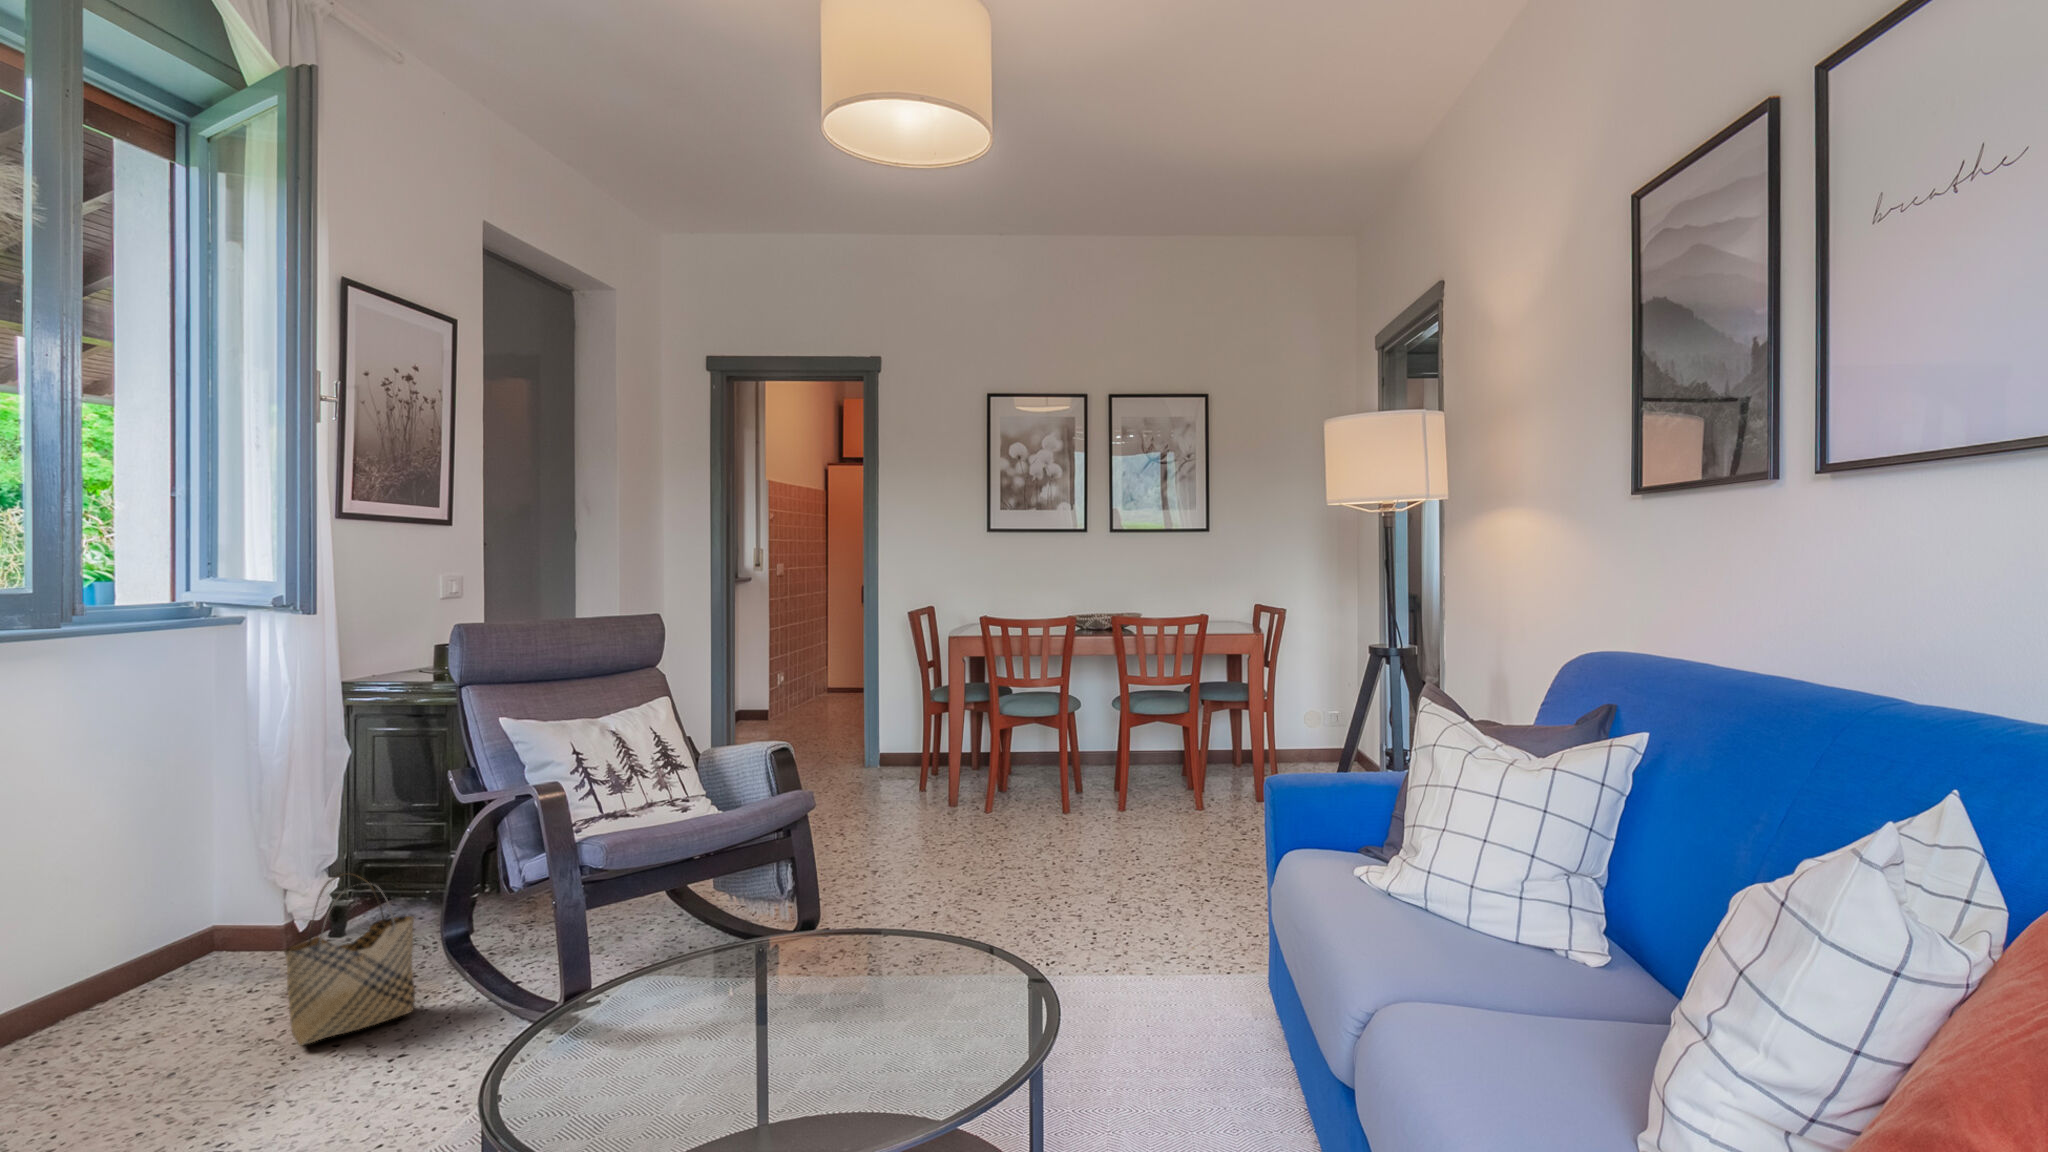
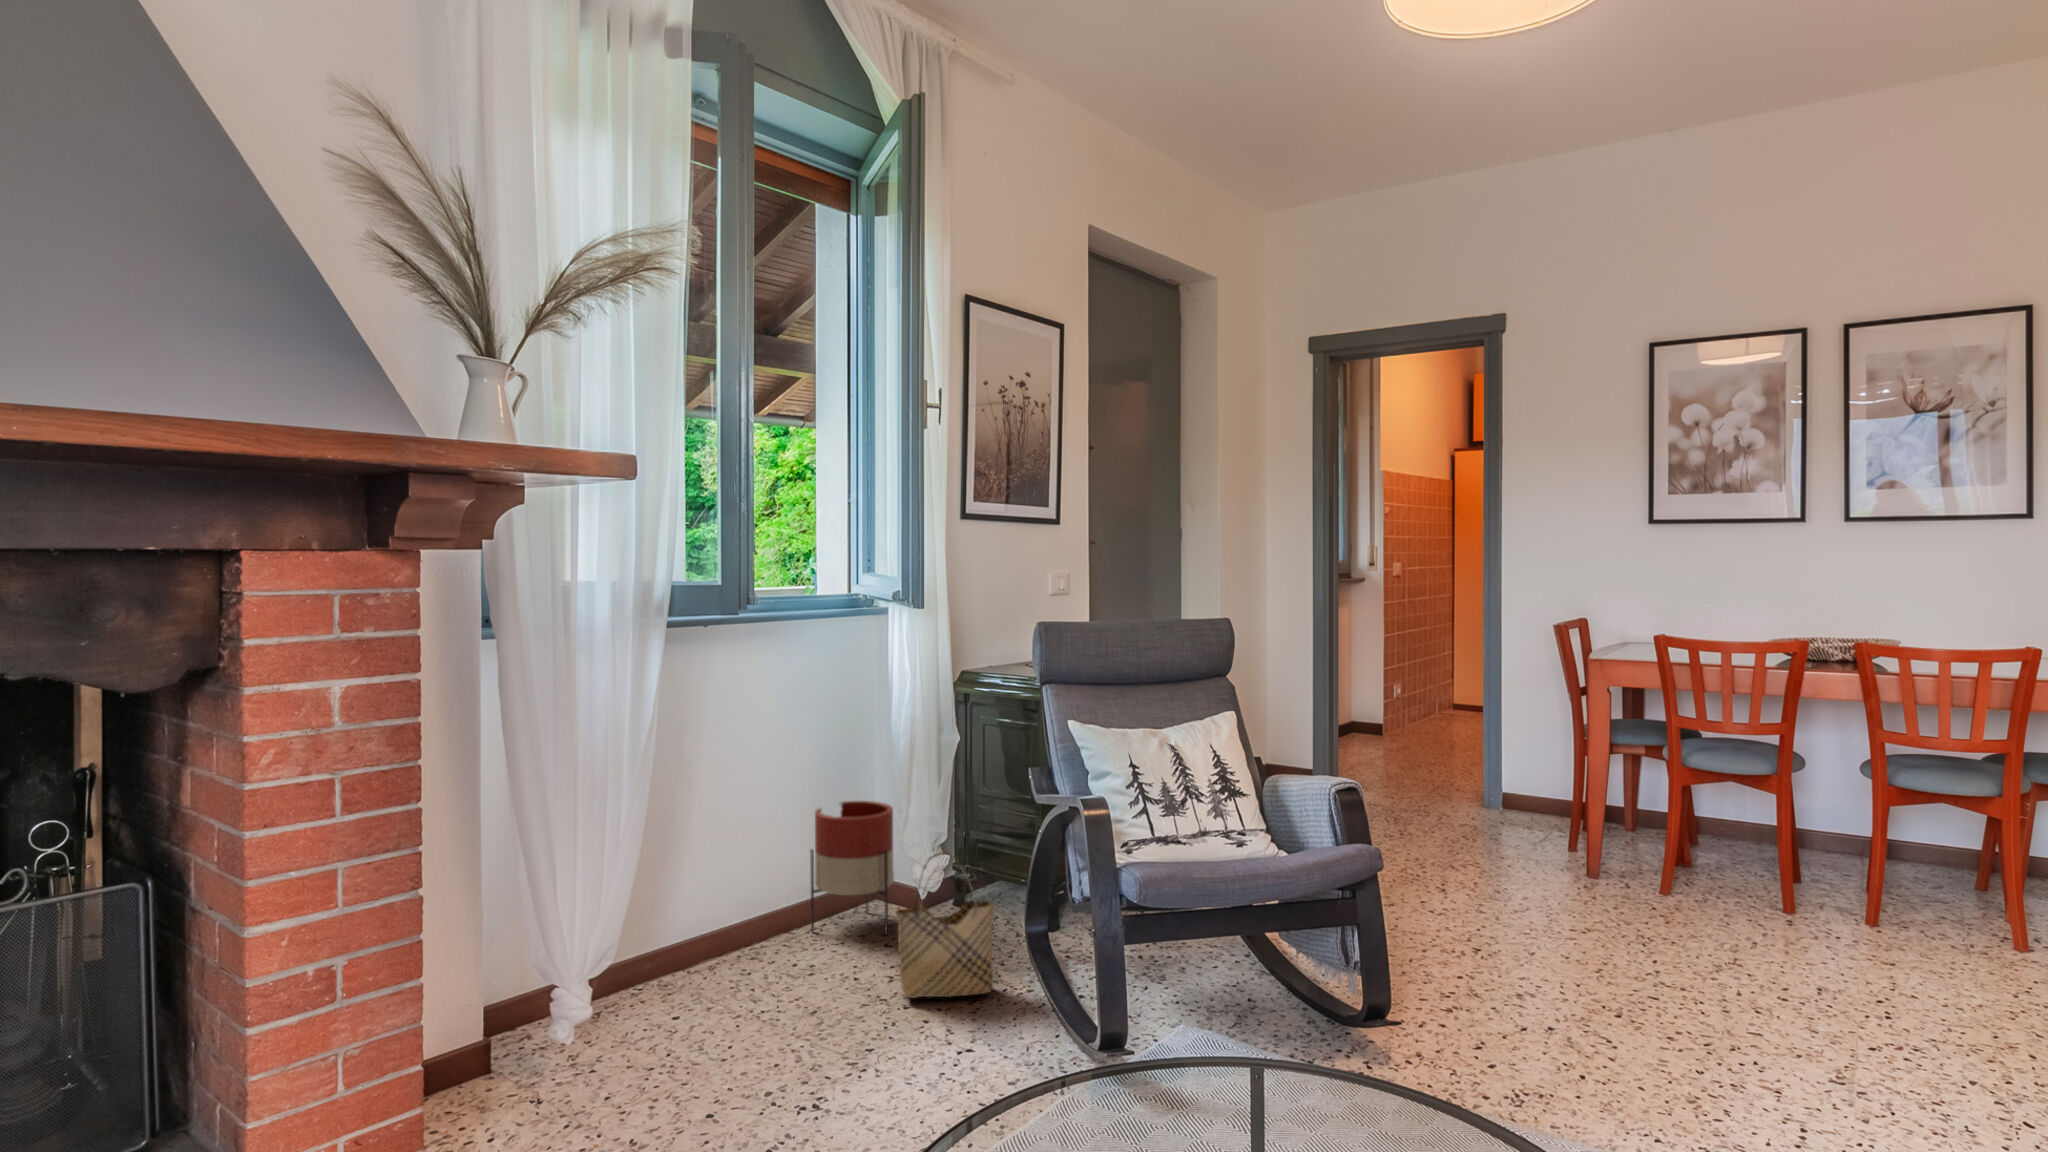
planter: none [128,834,256,1005] -> present [811,801,894,934]

